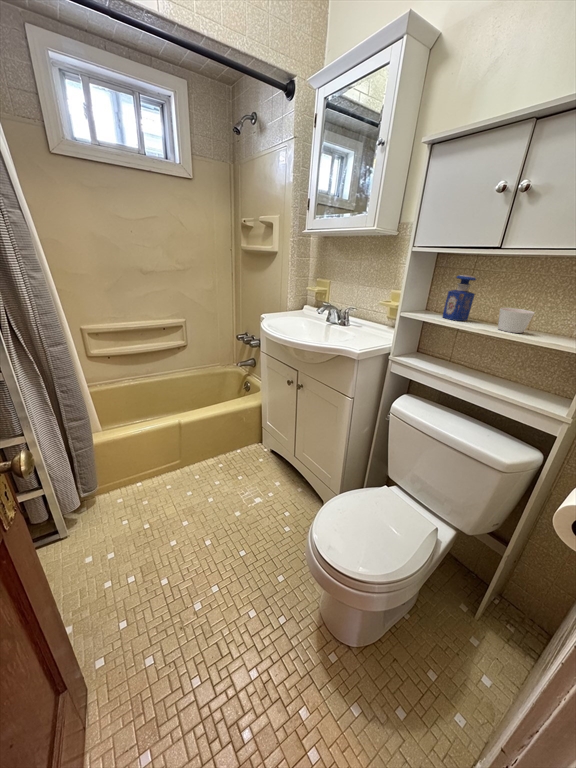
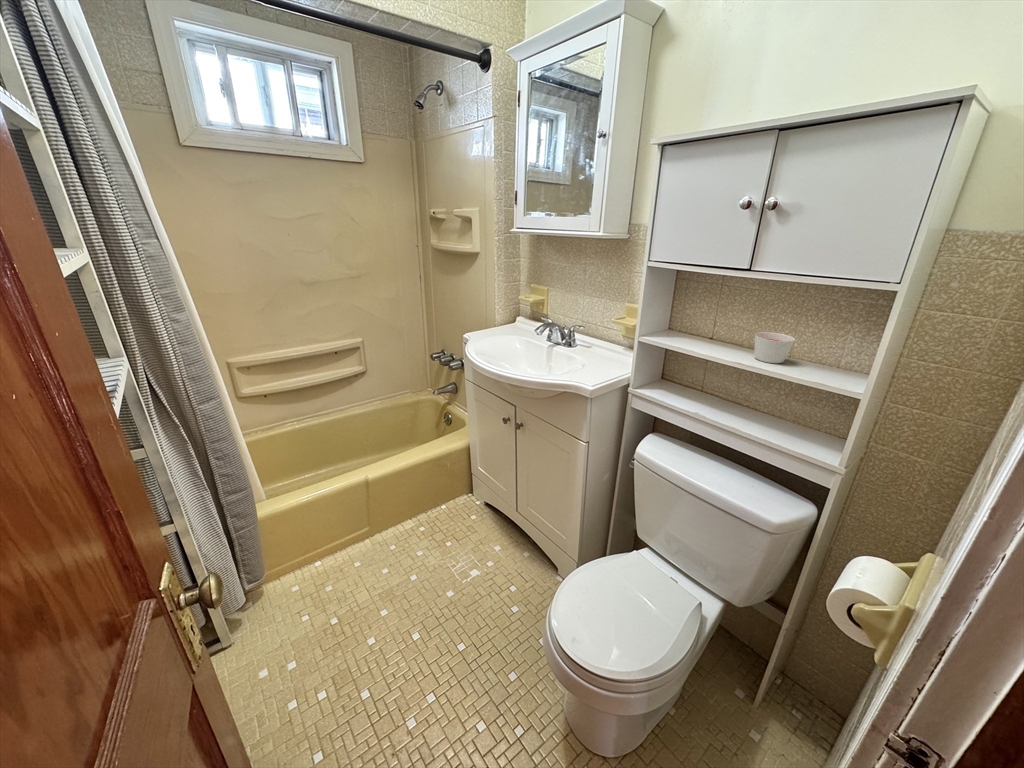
perfume bottle: present [443,275,476,321] -> none [689,292,725,347]

